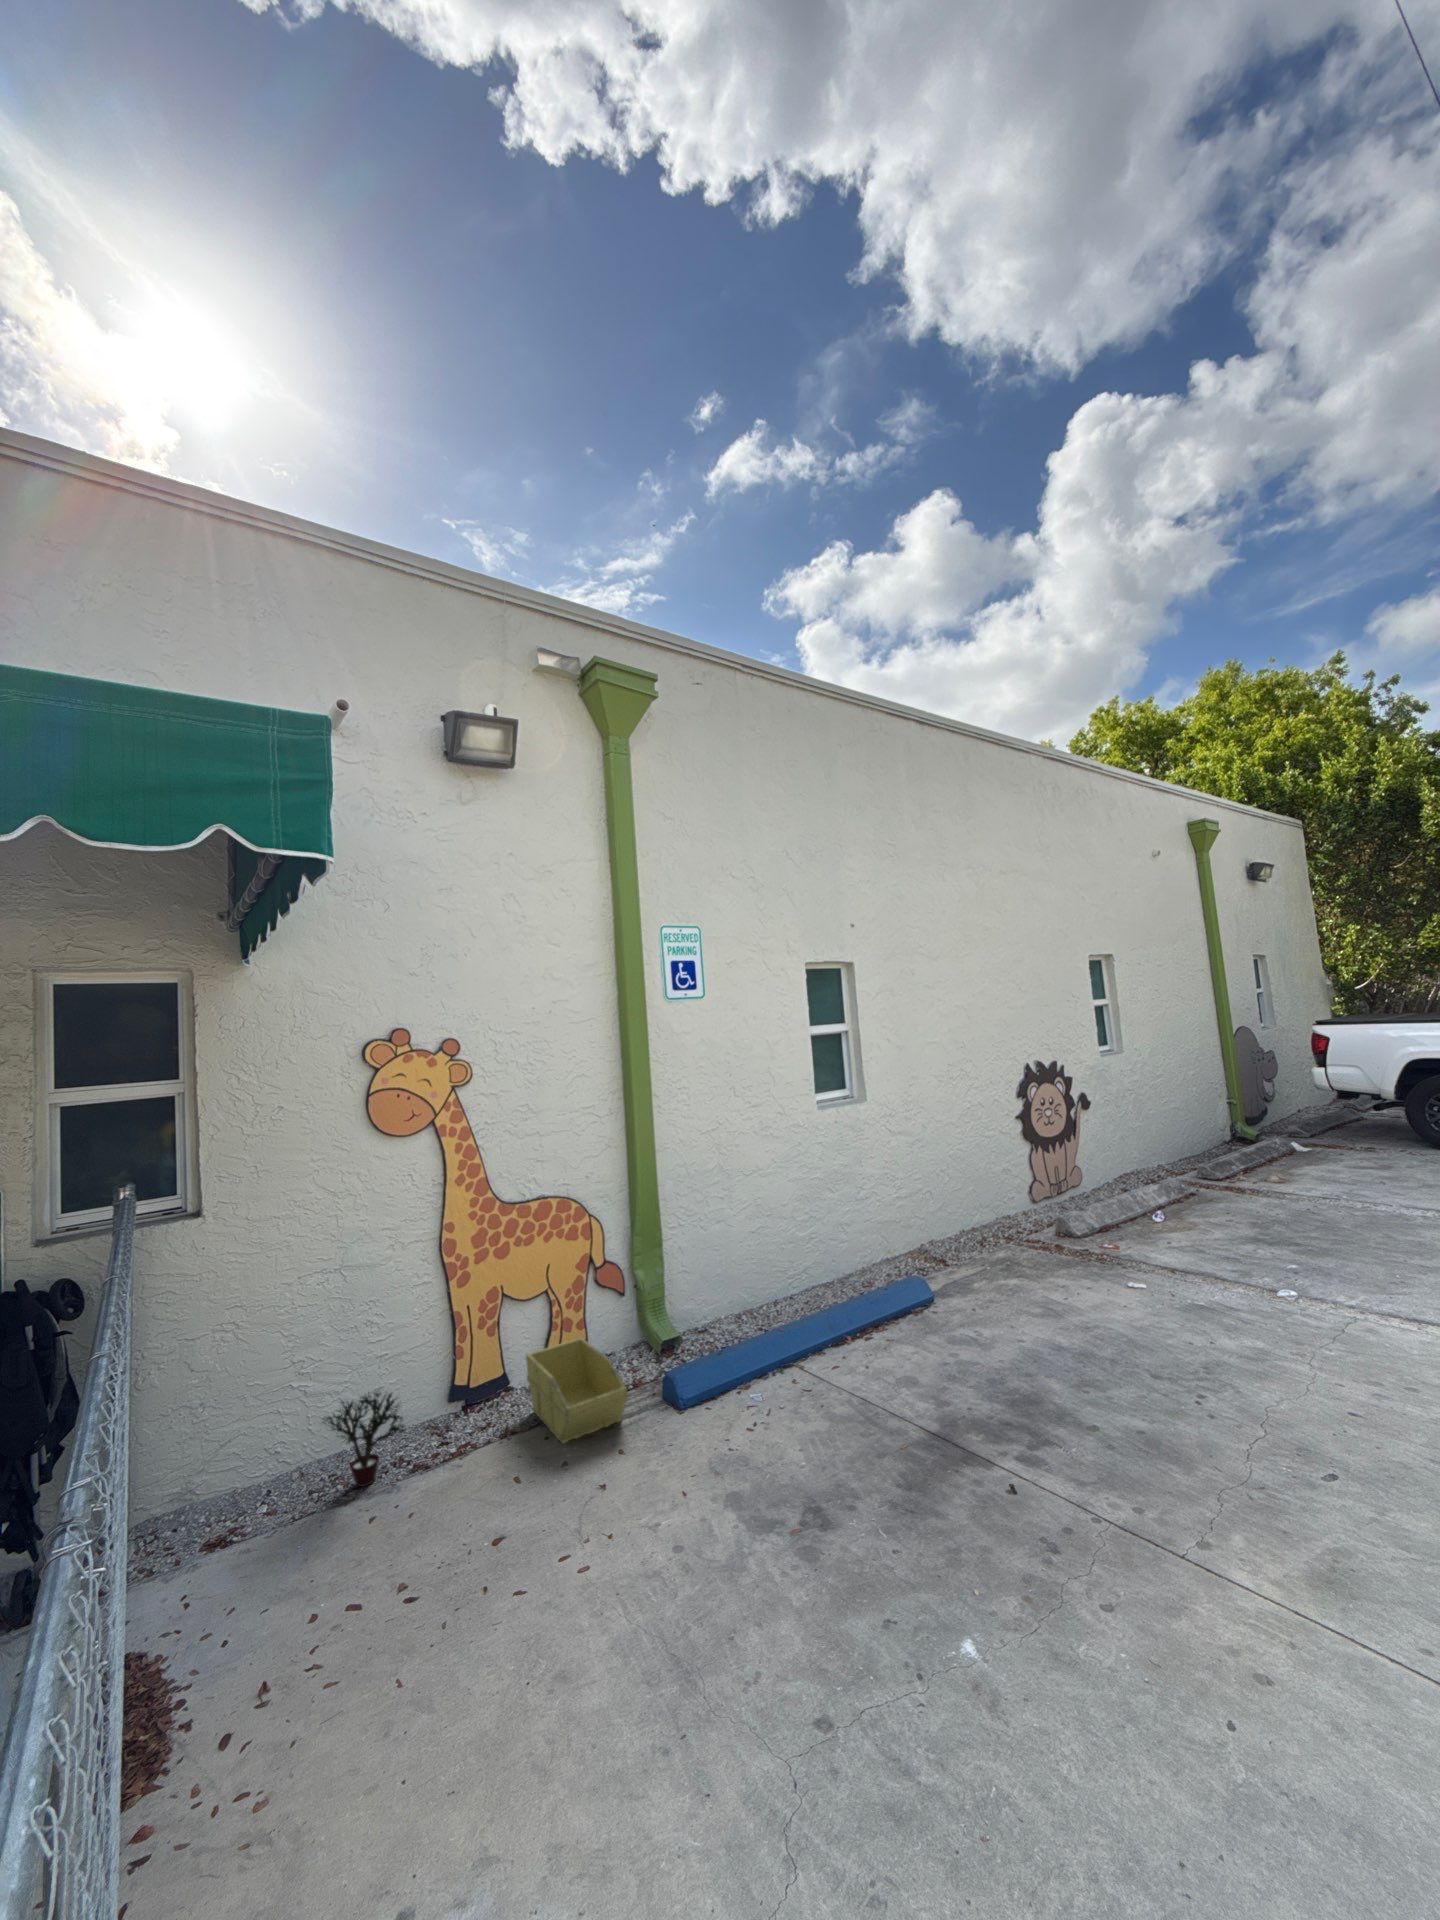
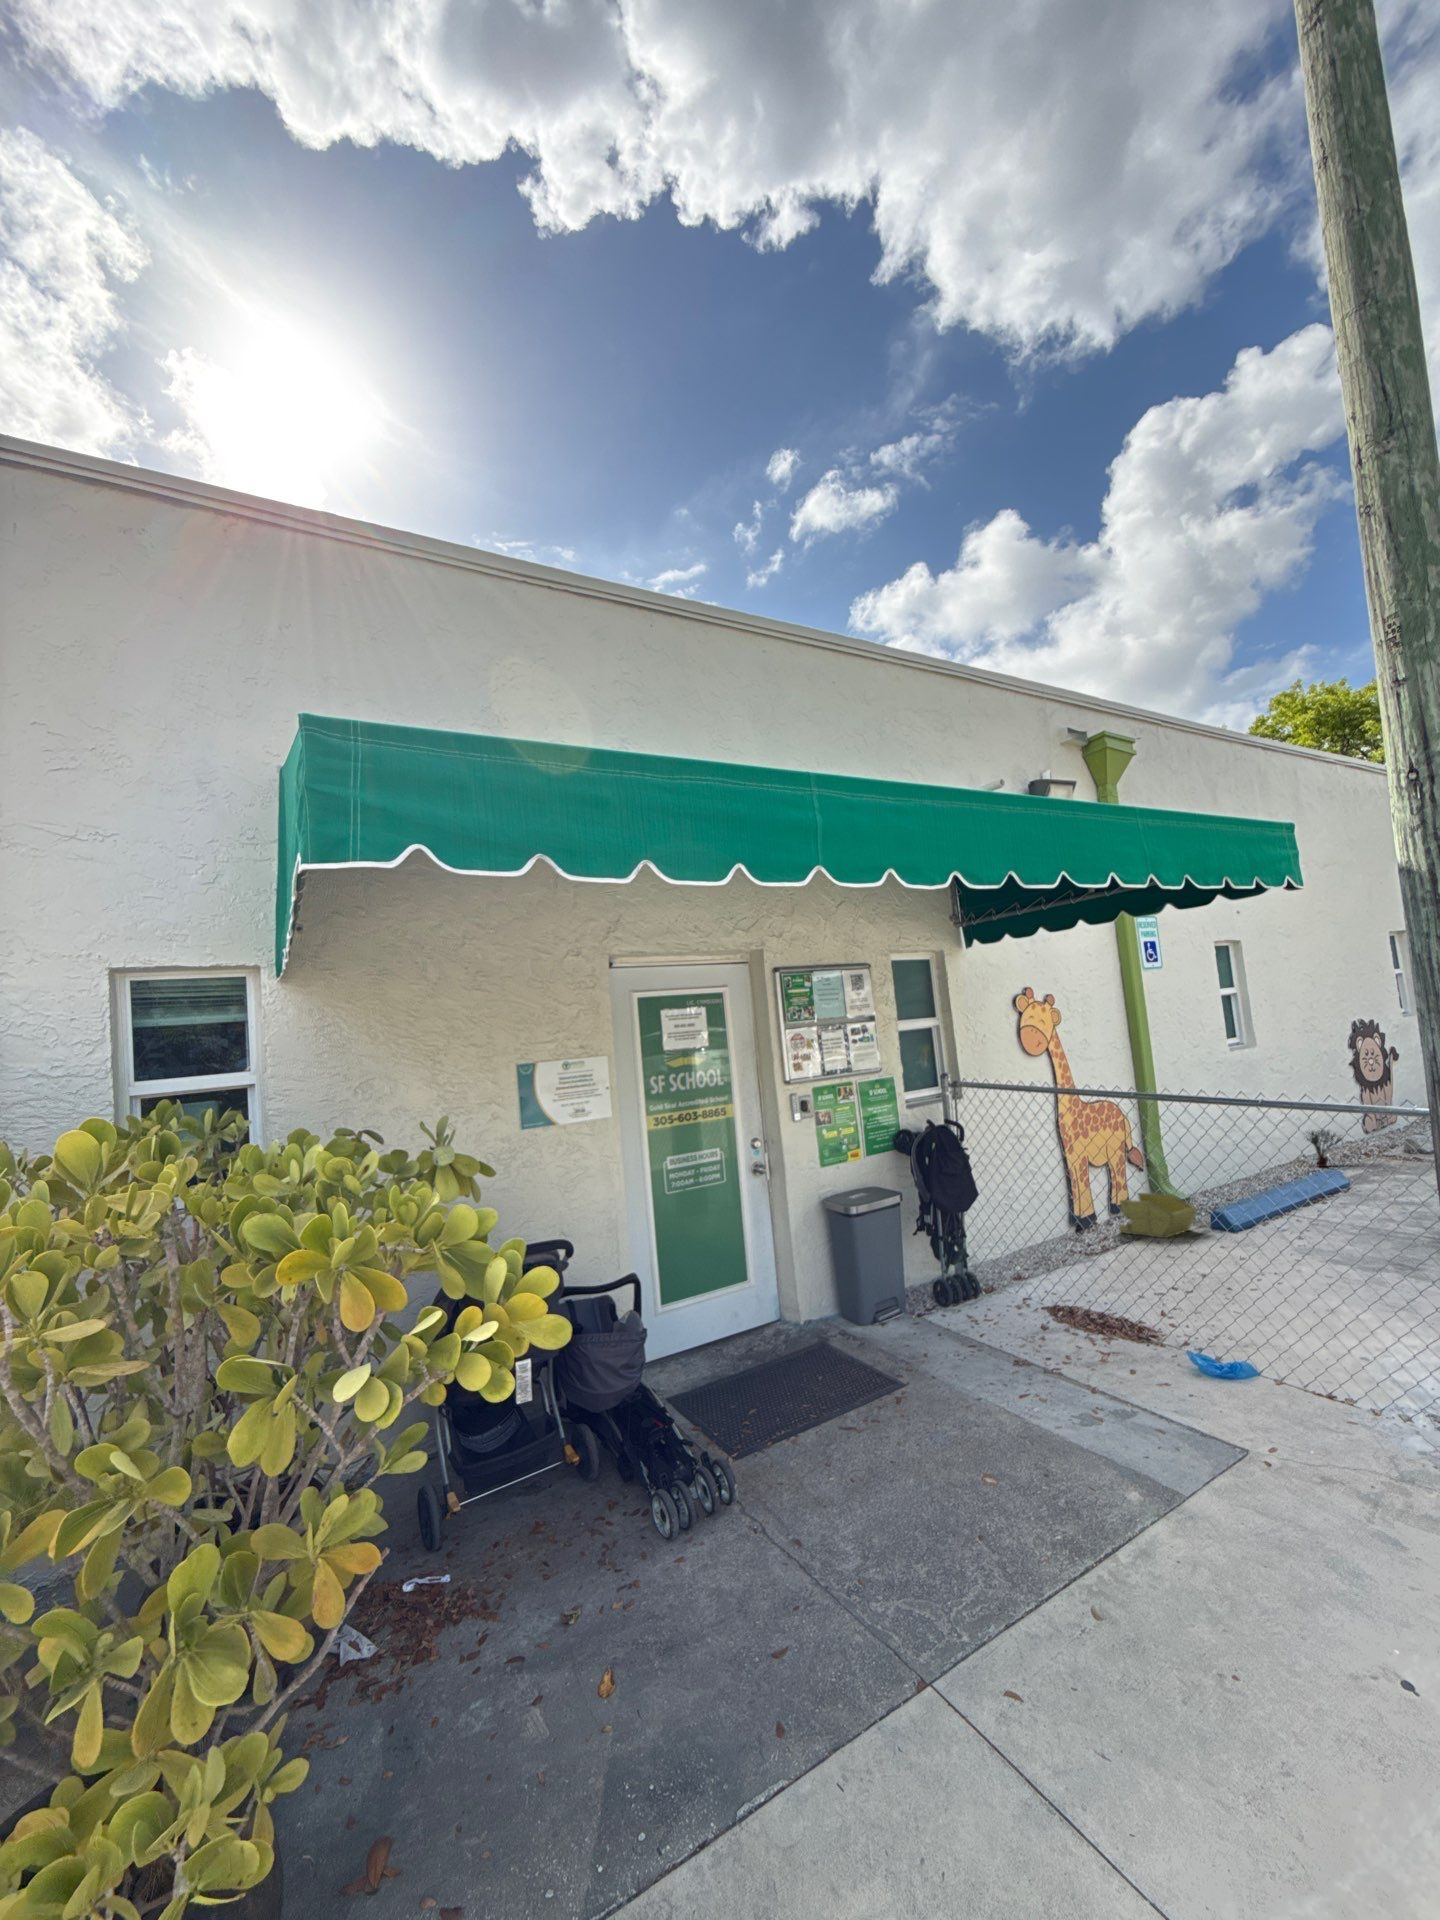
potted plant: present [324,1391,405,1487] -> present [1307,1130,1342,1167]

